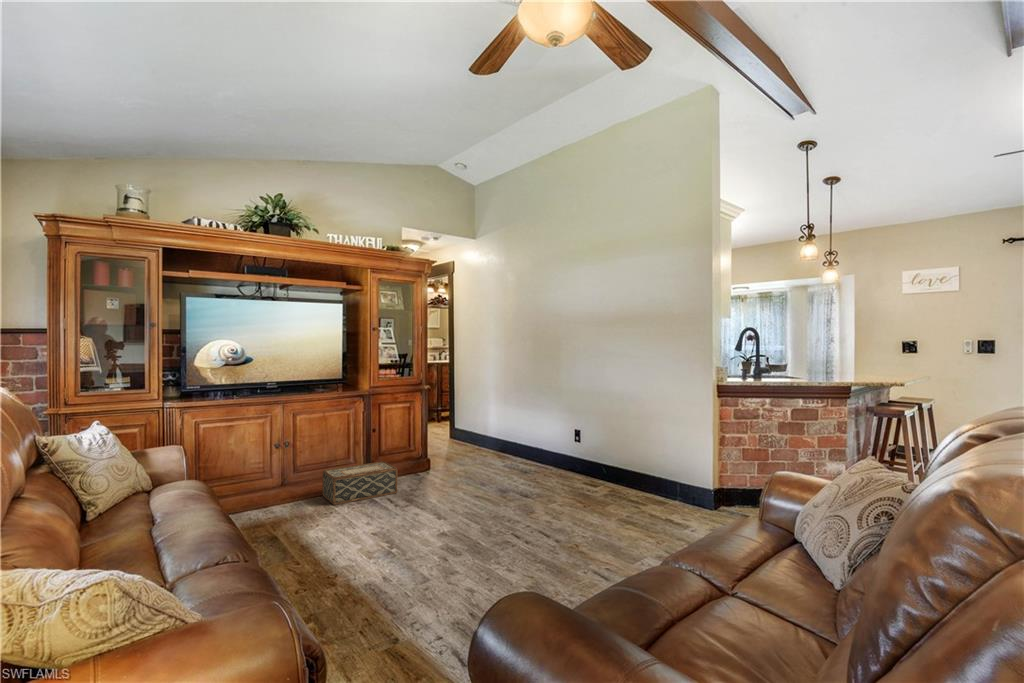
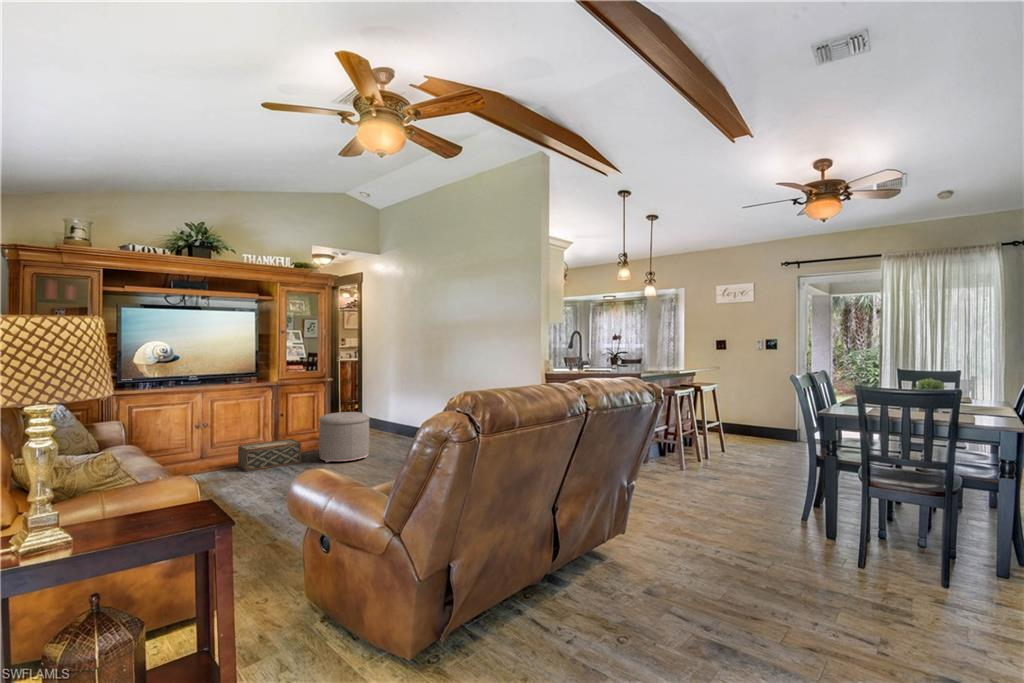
ottoman: none [418,428,478,493] -> present [319,412,370,462]

